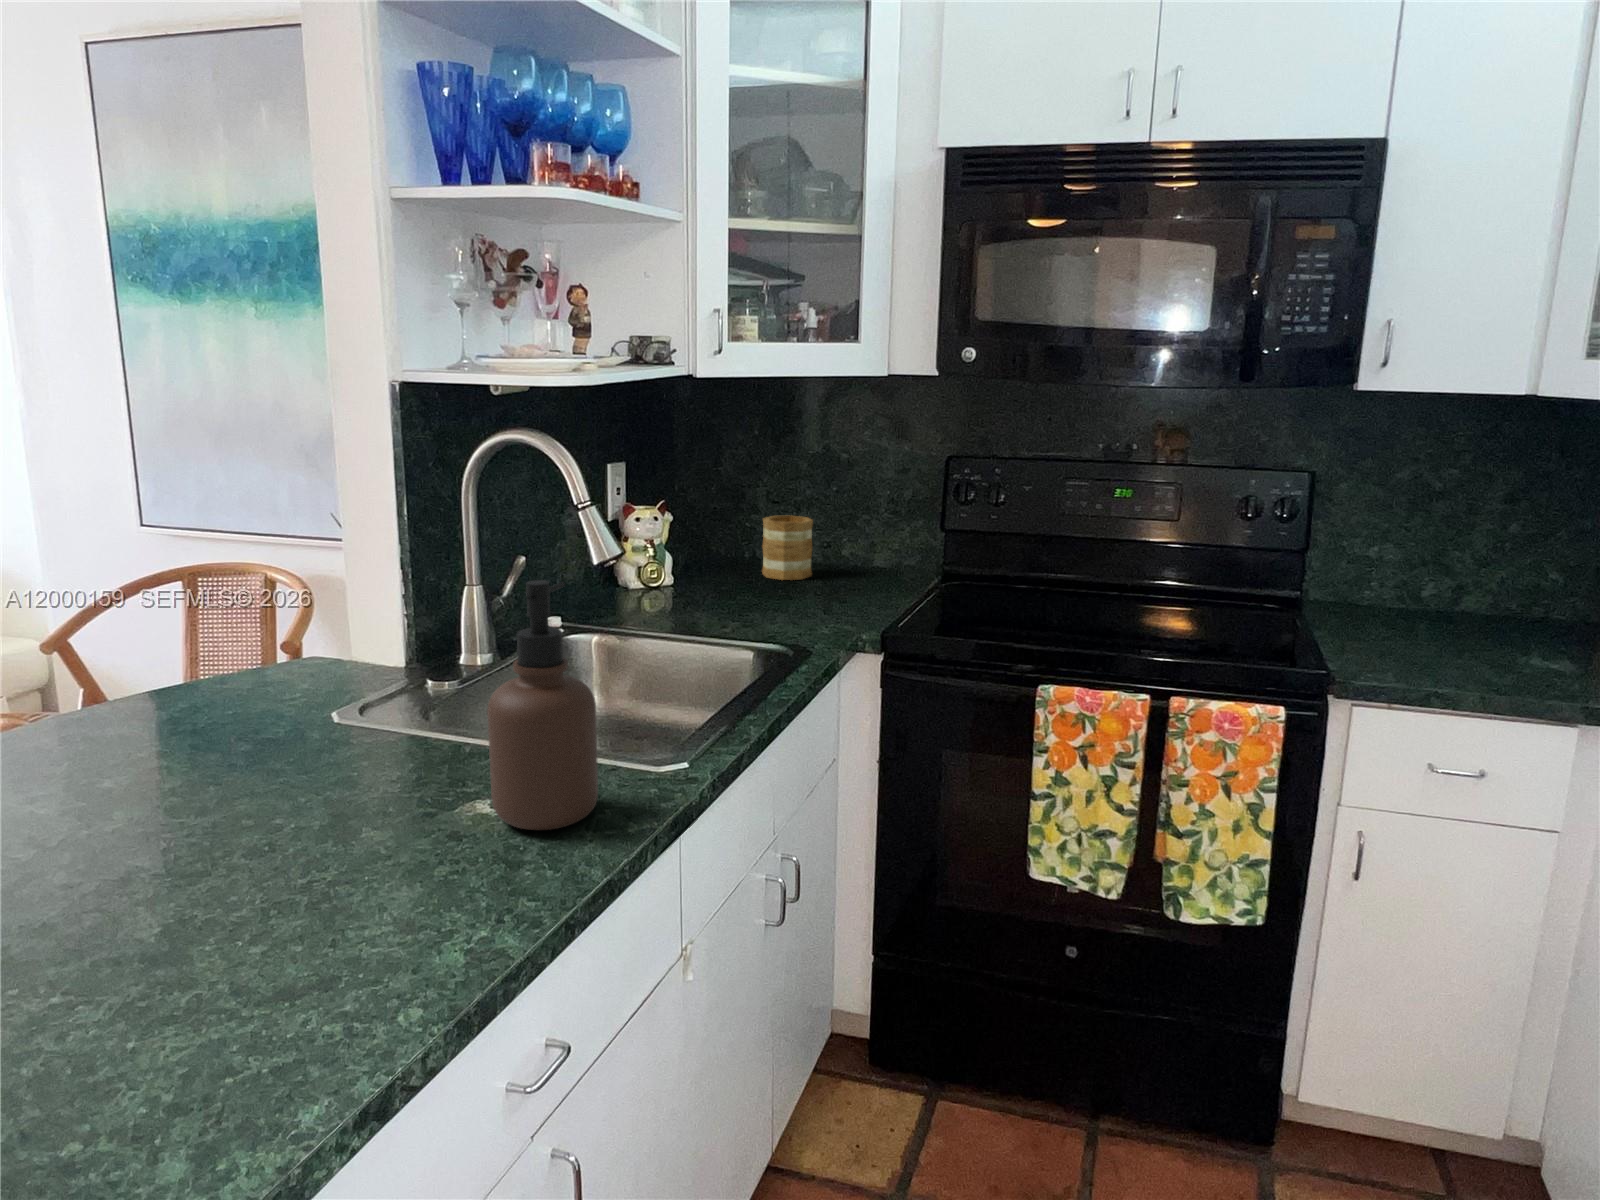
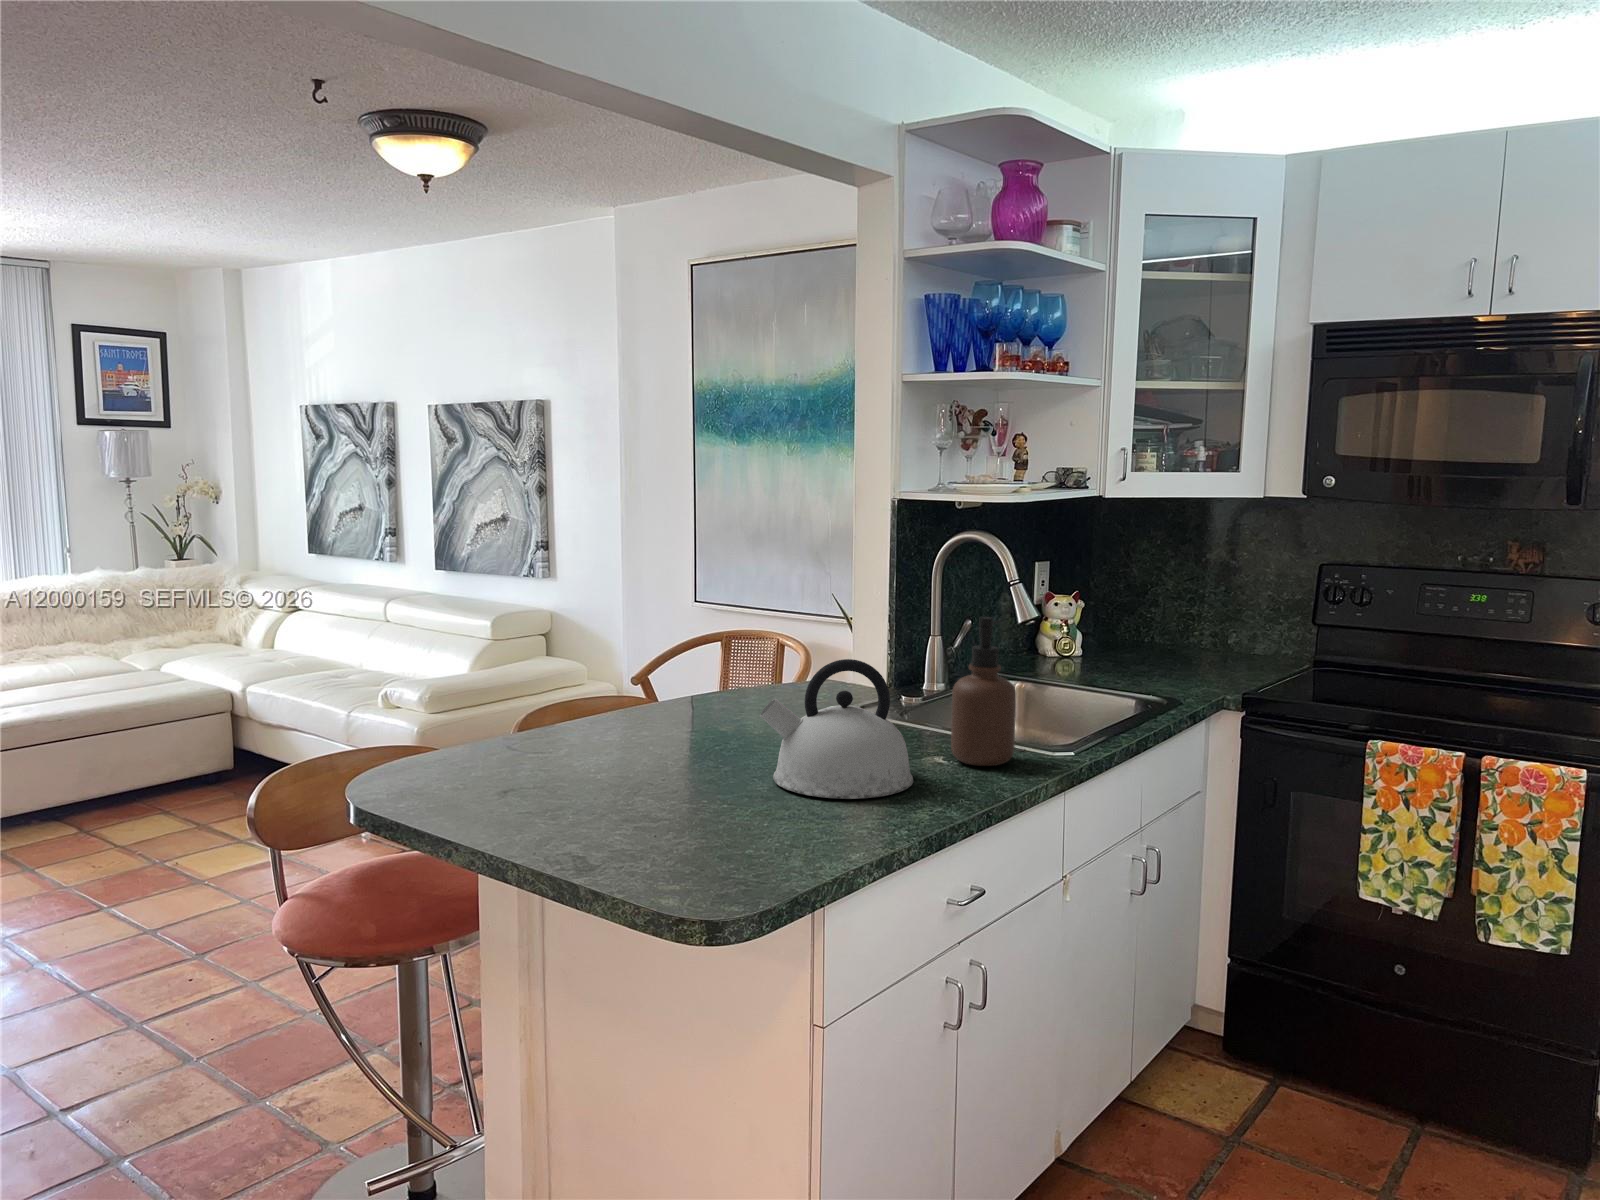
mug: present [762,516,813,580] -> none [1156,606,1201,658]
kettle: none [84,690,421,980] -> present [760,659,913,799]

